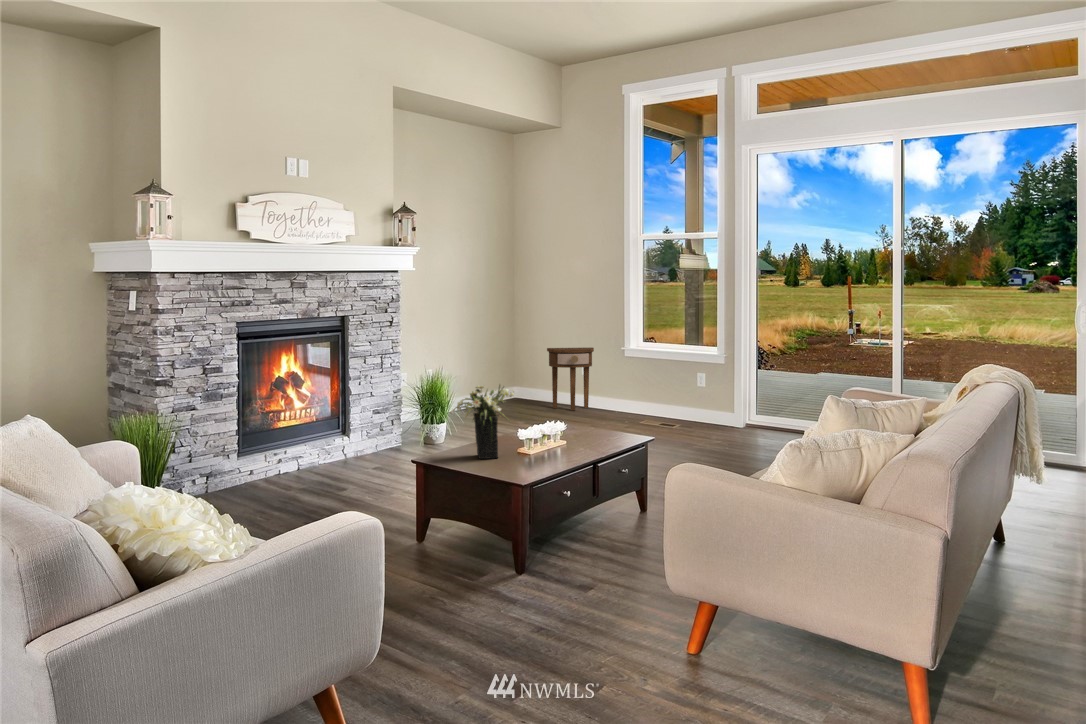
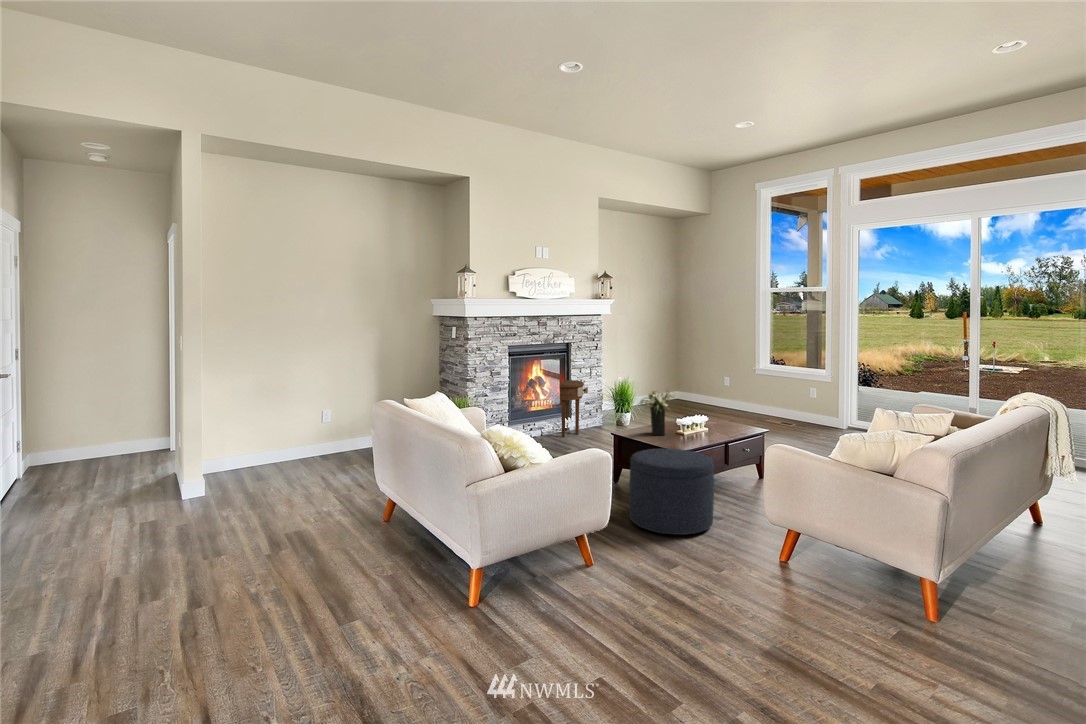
side table: present [547,348,594,410] -> present [560,380,588,437]
ottoman: none [441,481,579,628] -> present [629,449,714,535]

